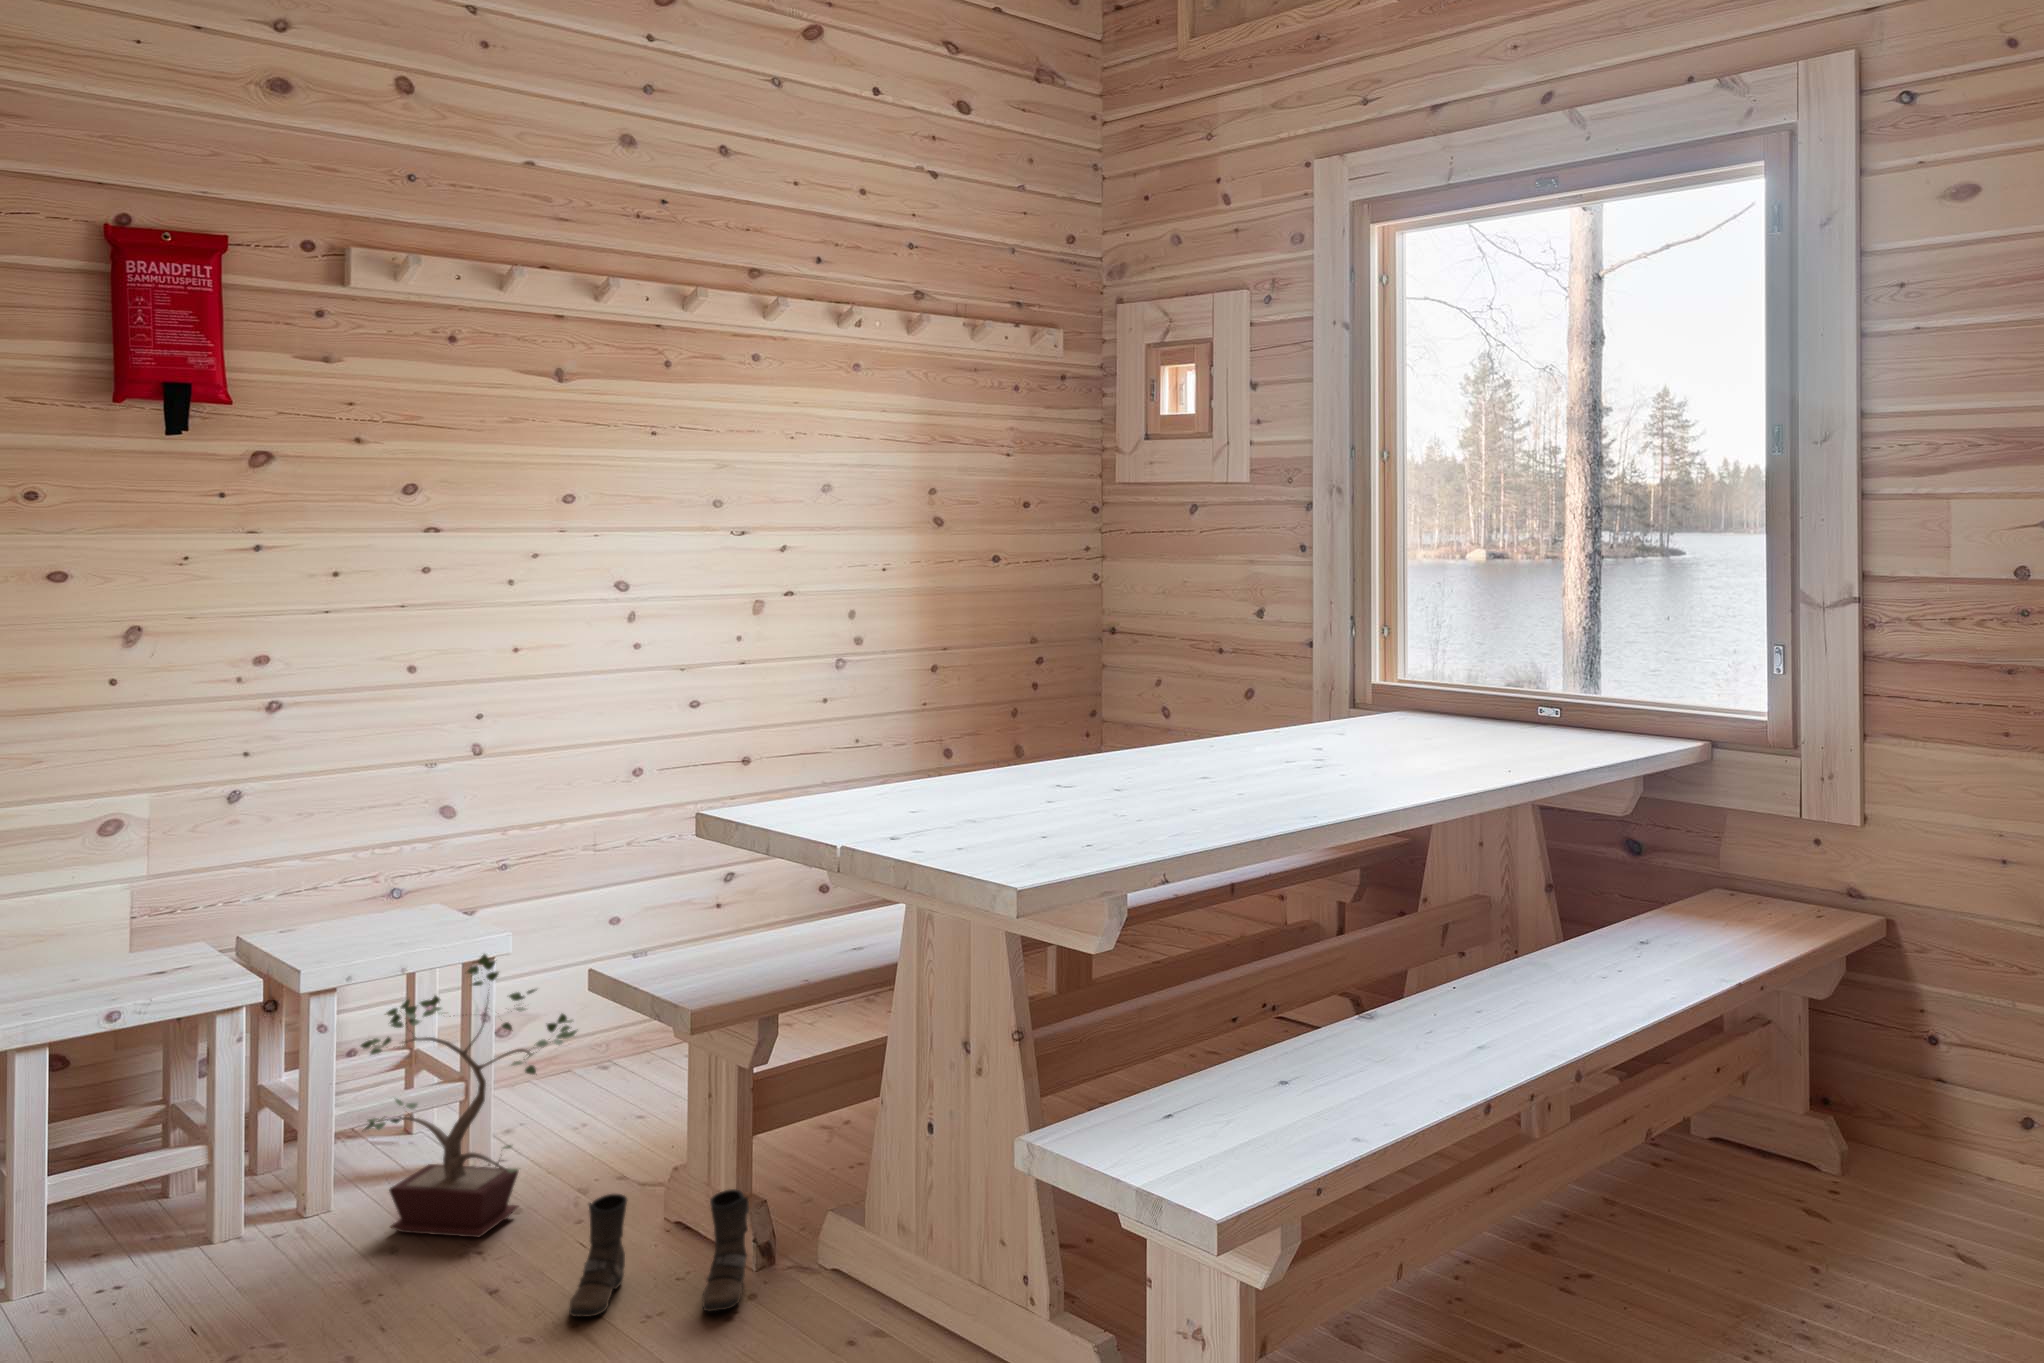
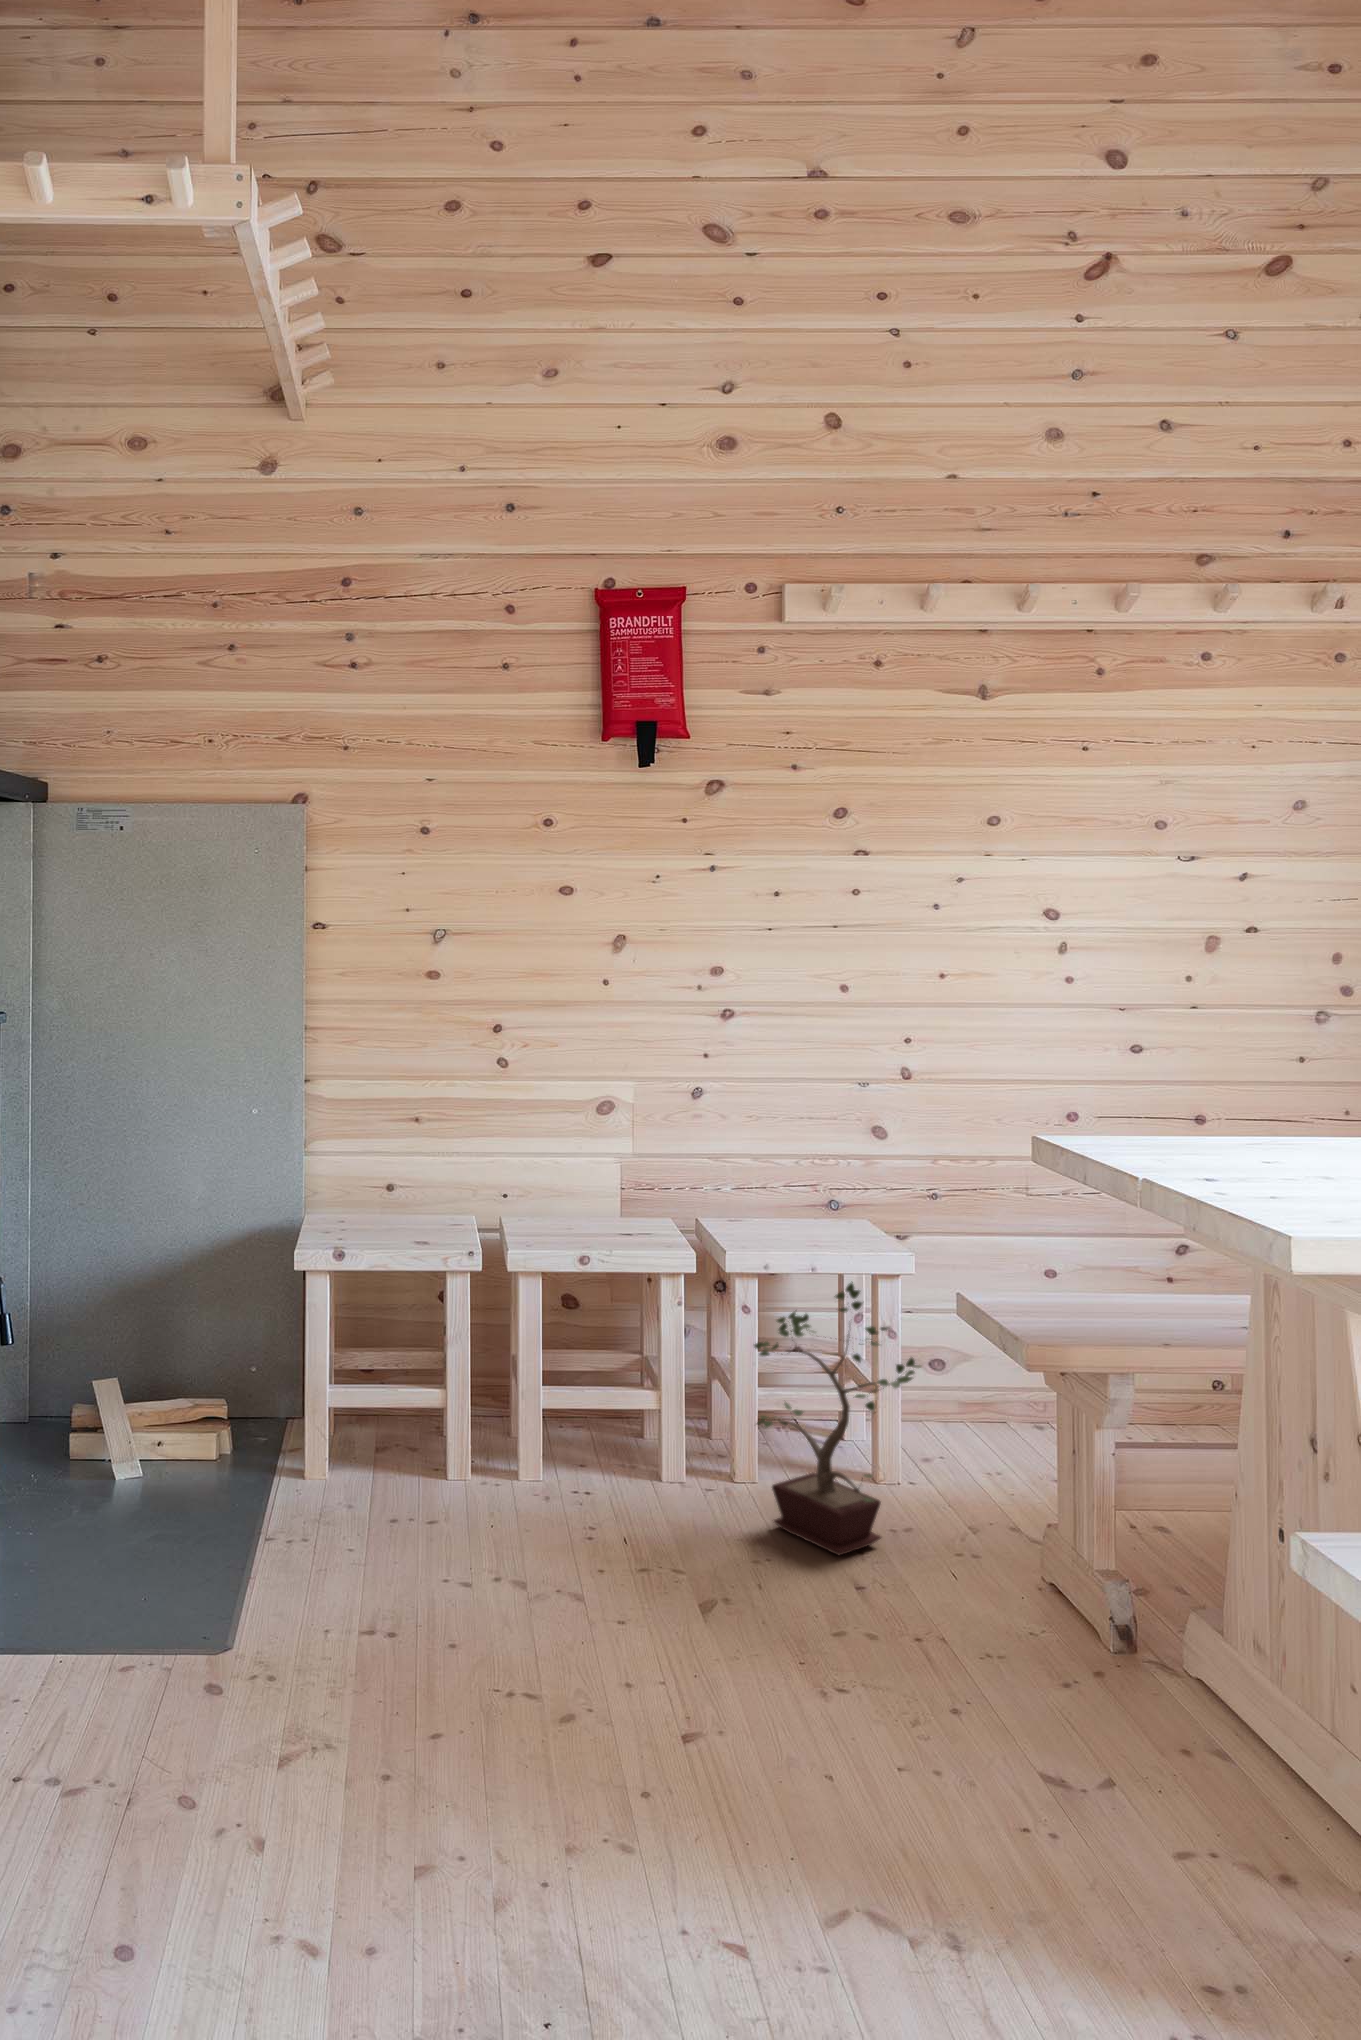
boots: present [569,1189,749,1317] -> none [870,1550,1048,1706]

